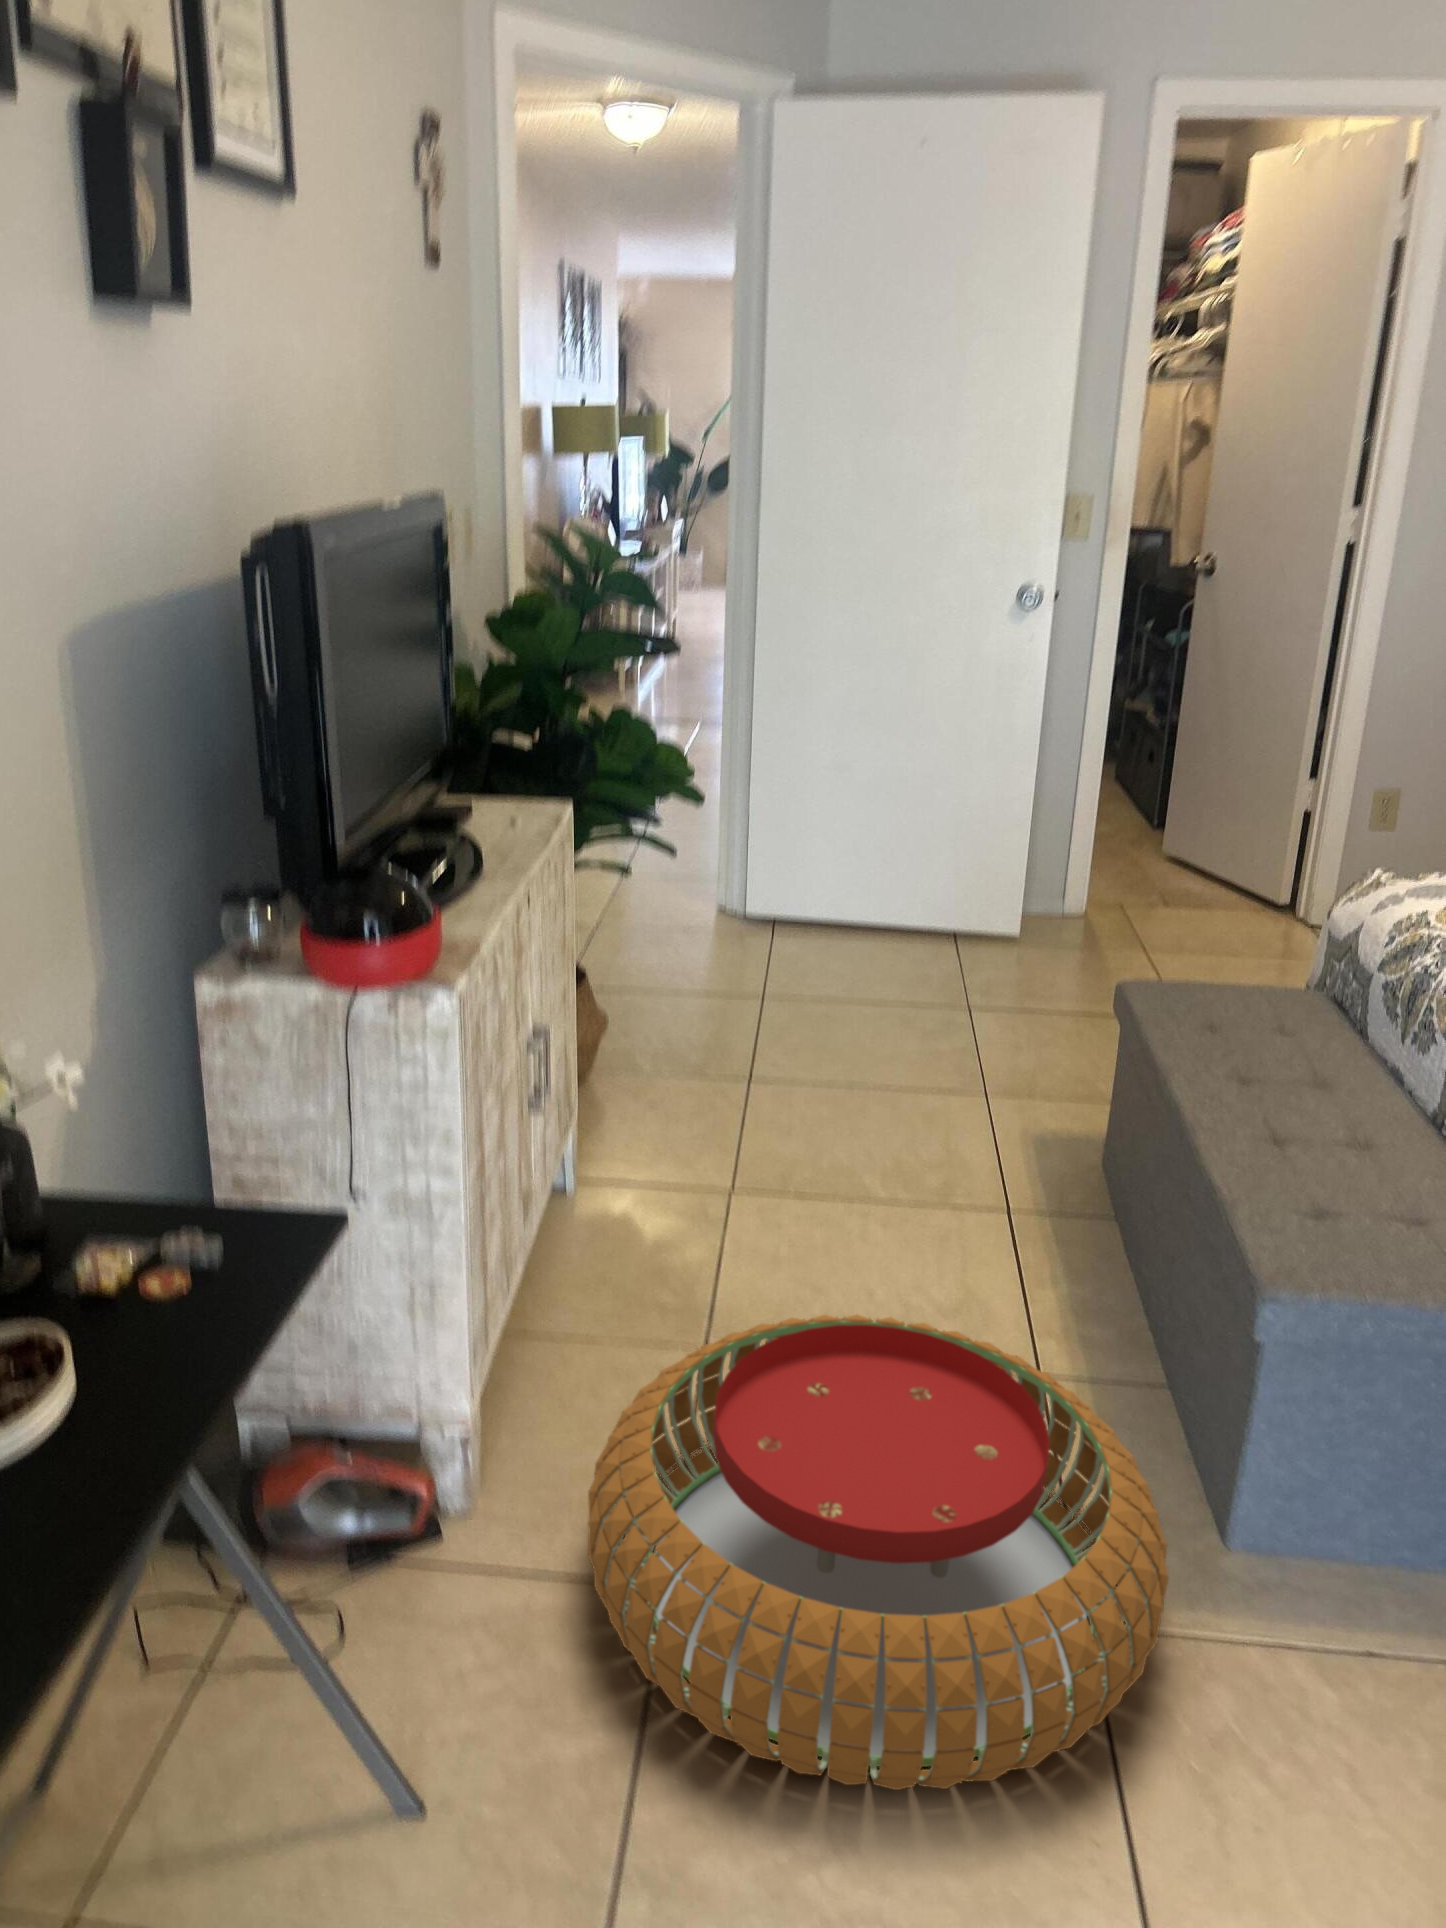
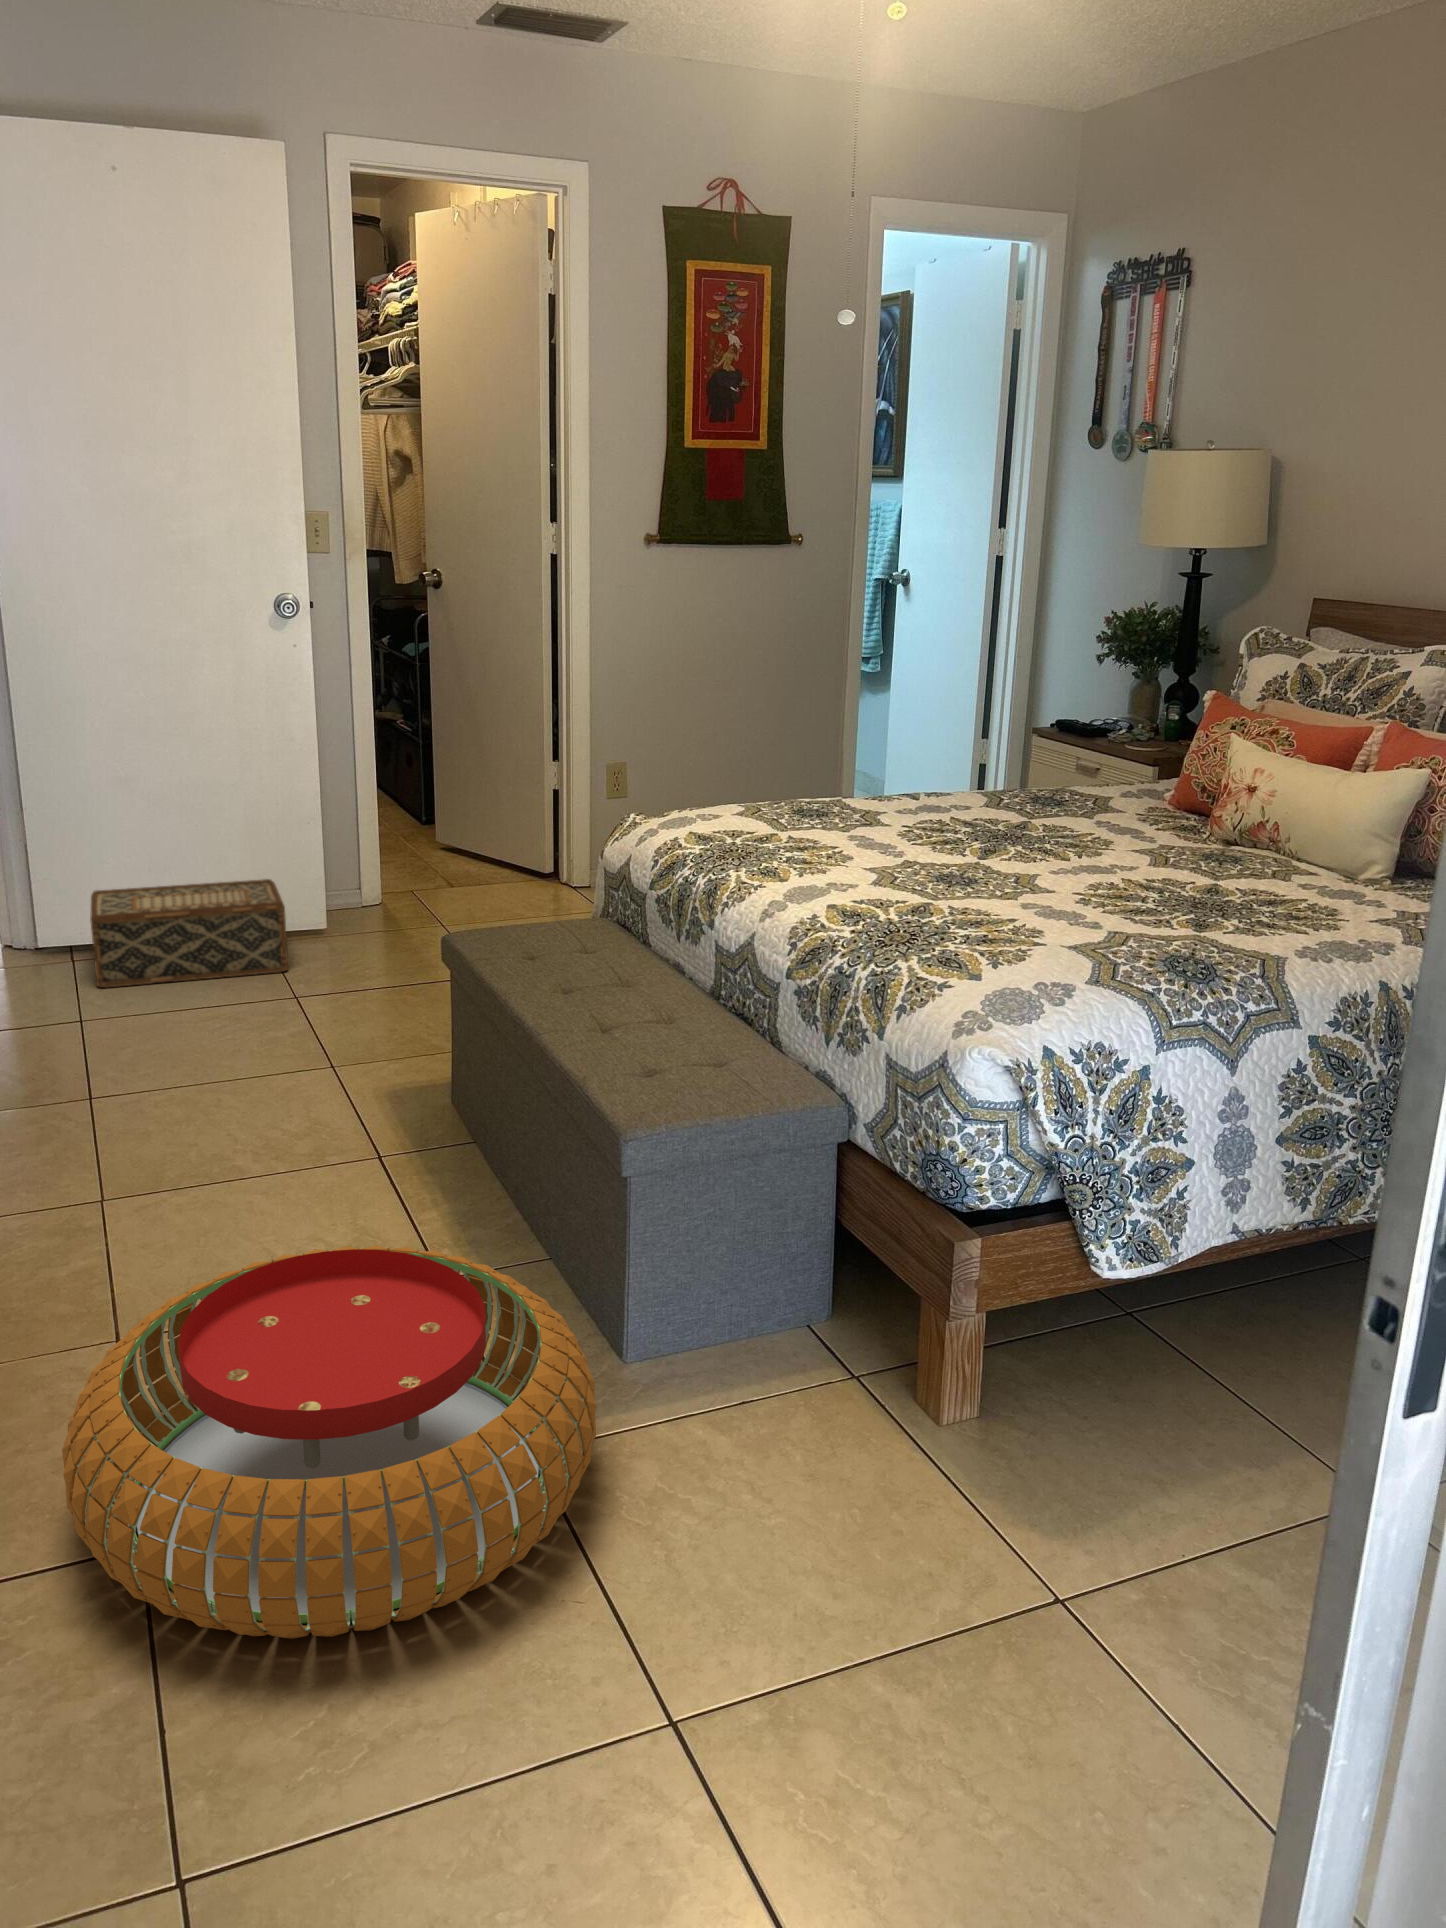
woven basket: none [779,864,973,977] -> present [90,879,288,988]

